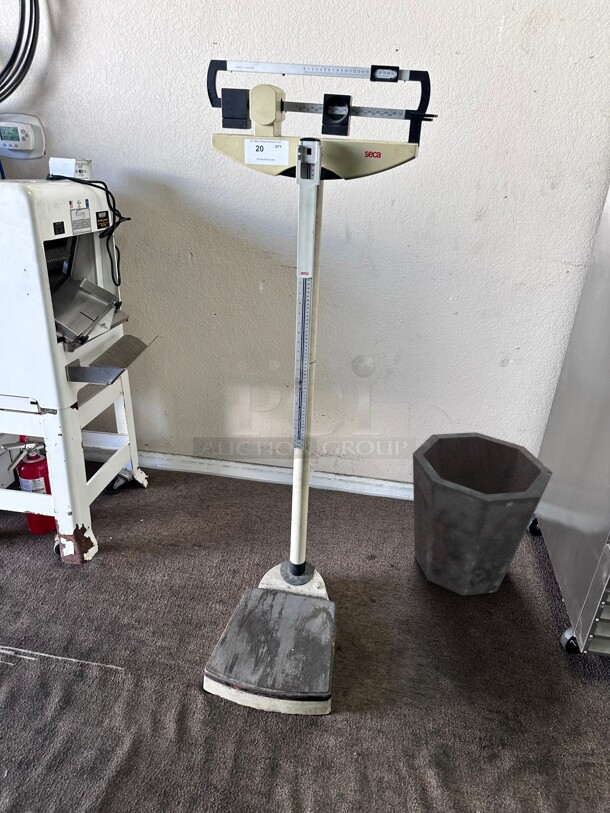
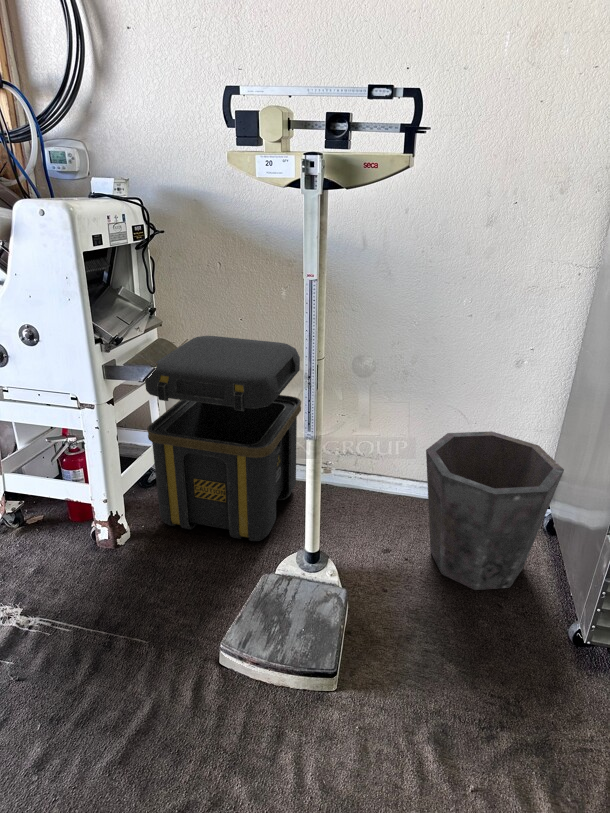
toolbox: none [113,332,279,550] -> present [145,336,301,541]

